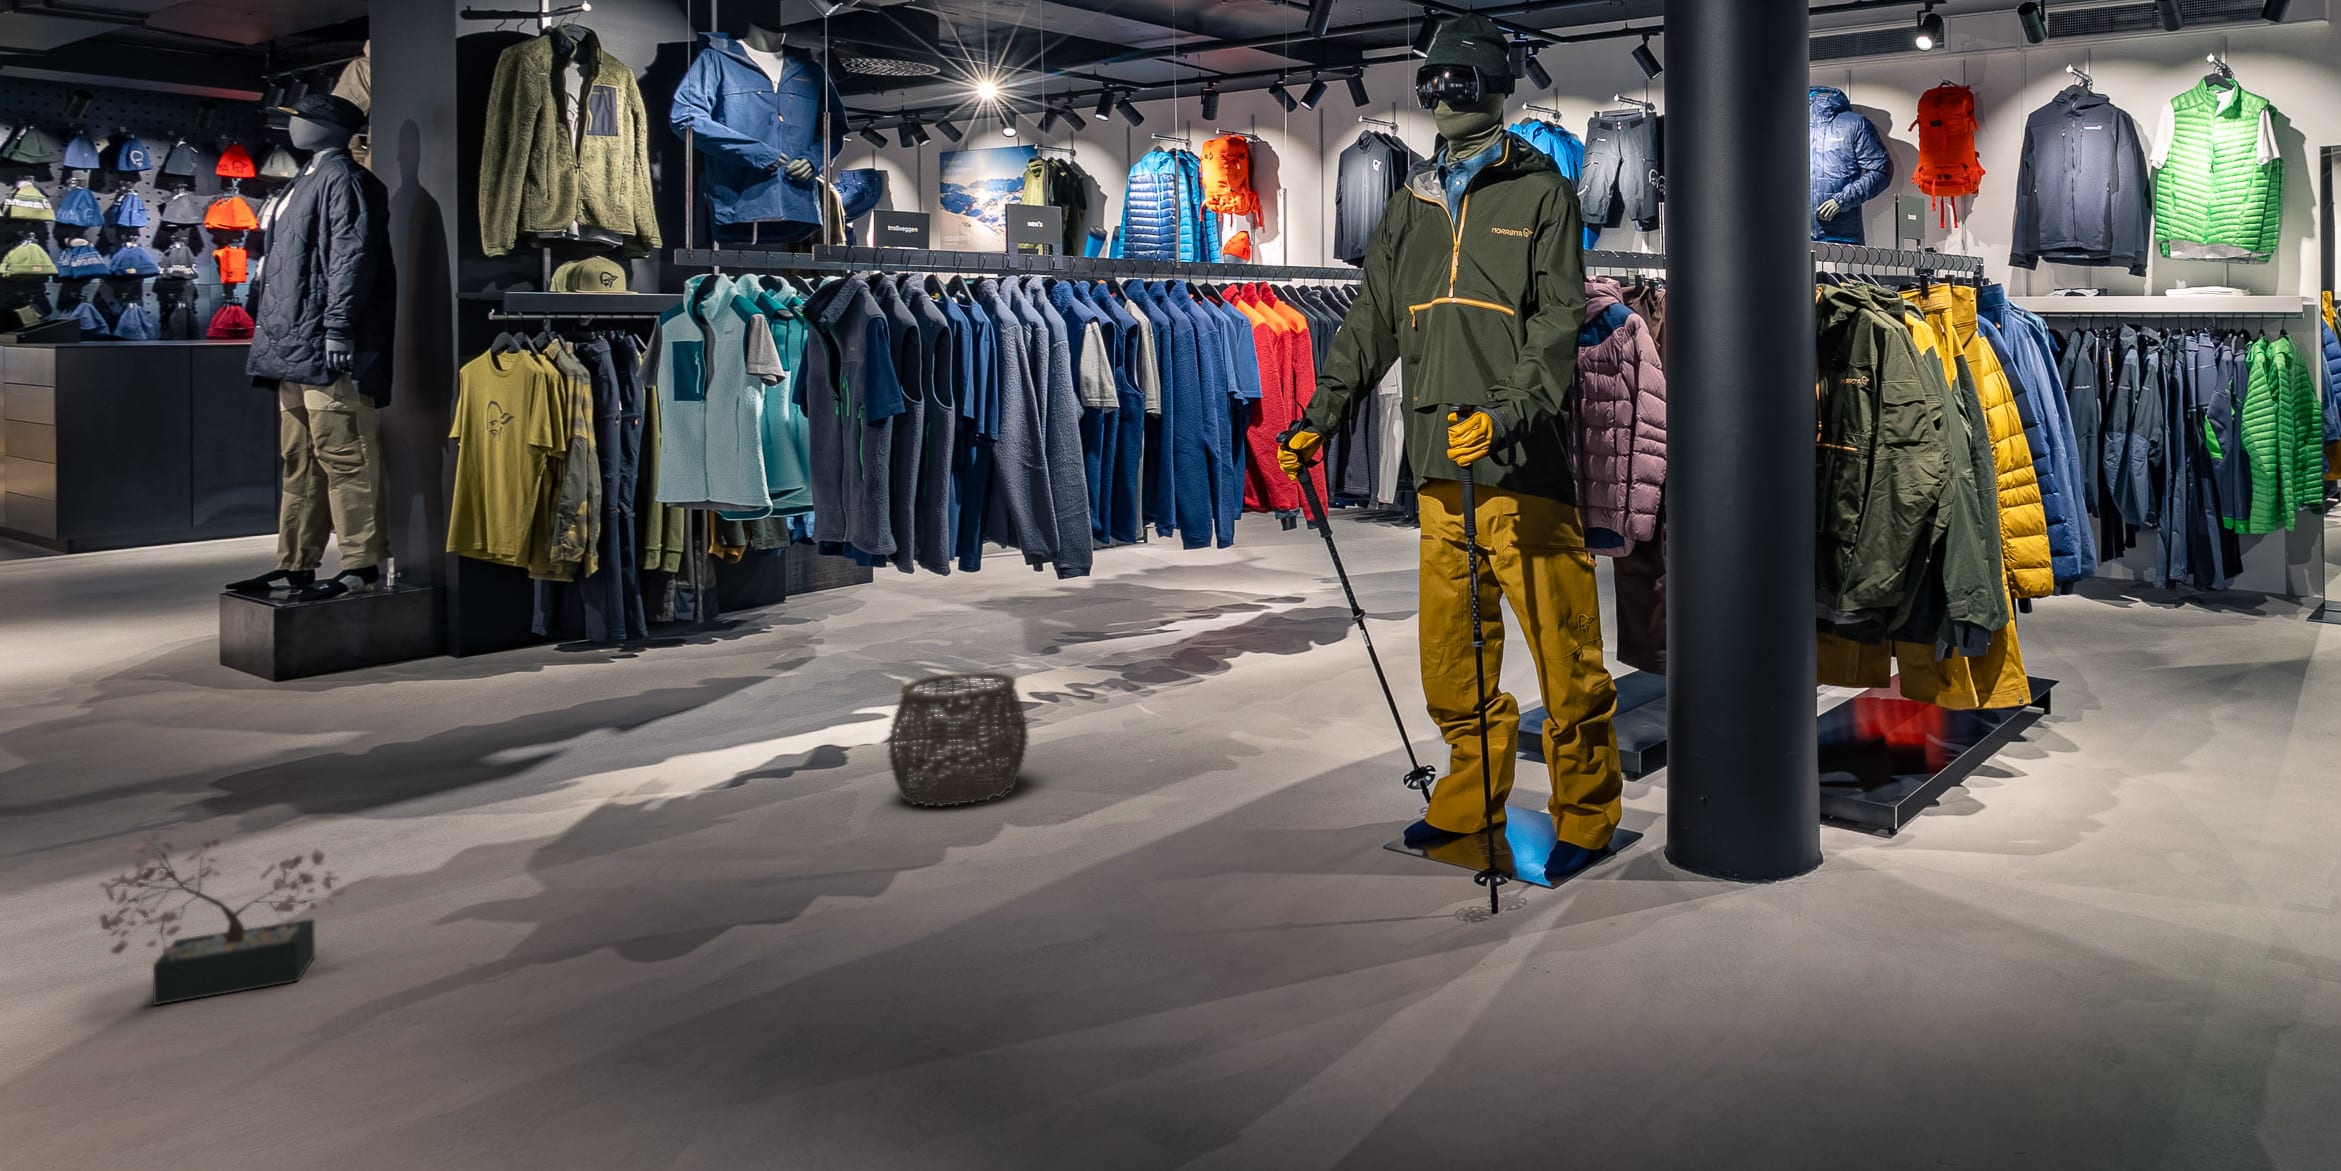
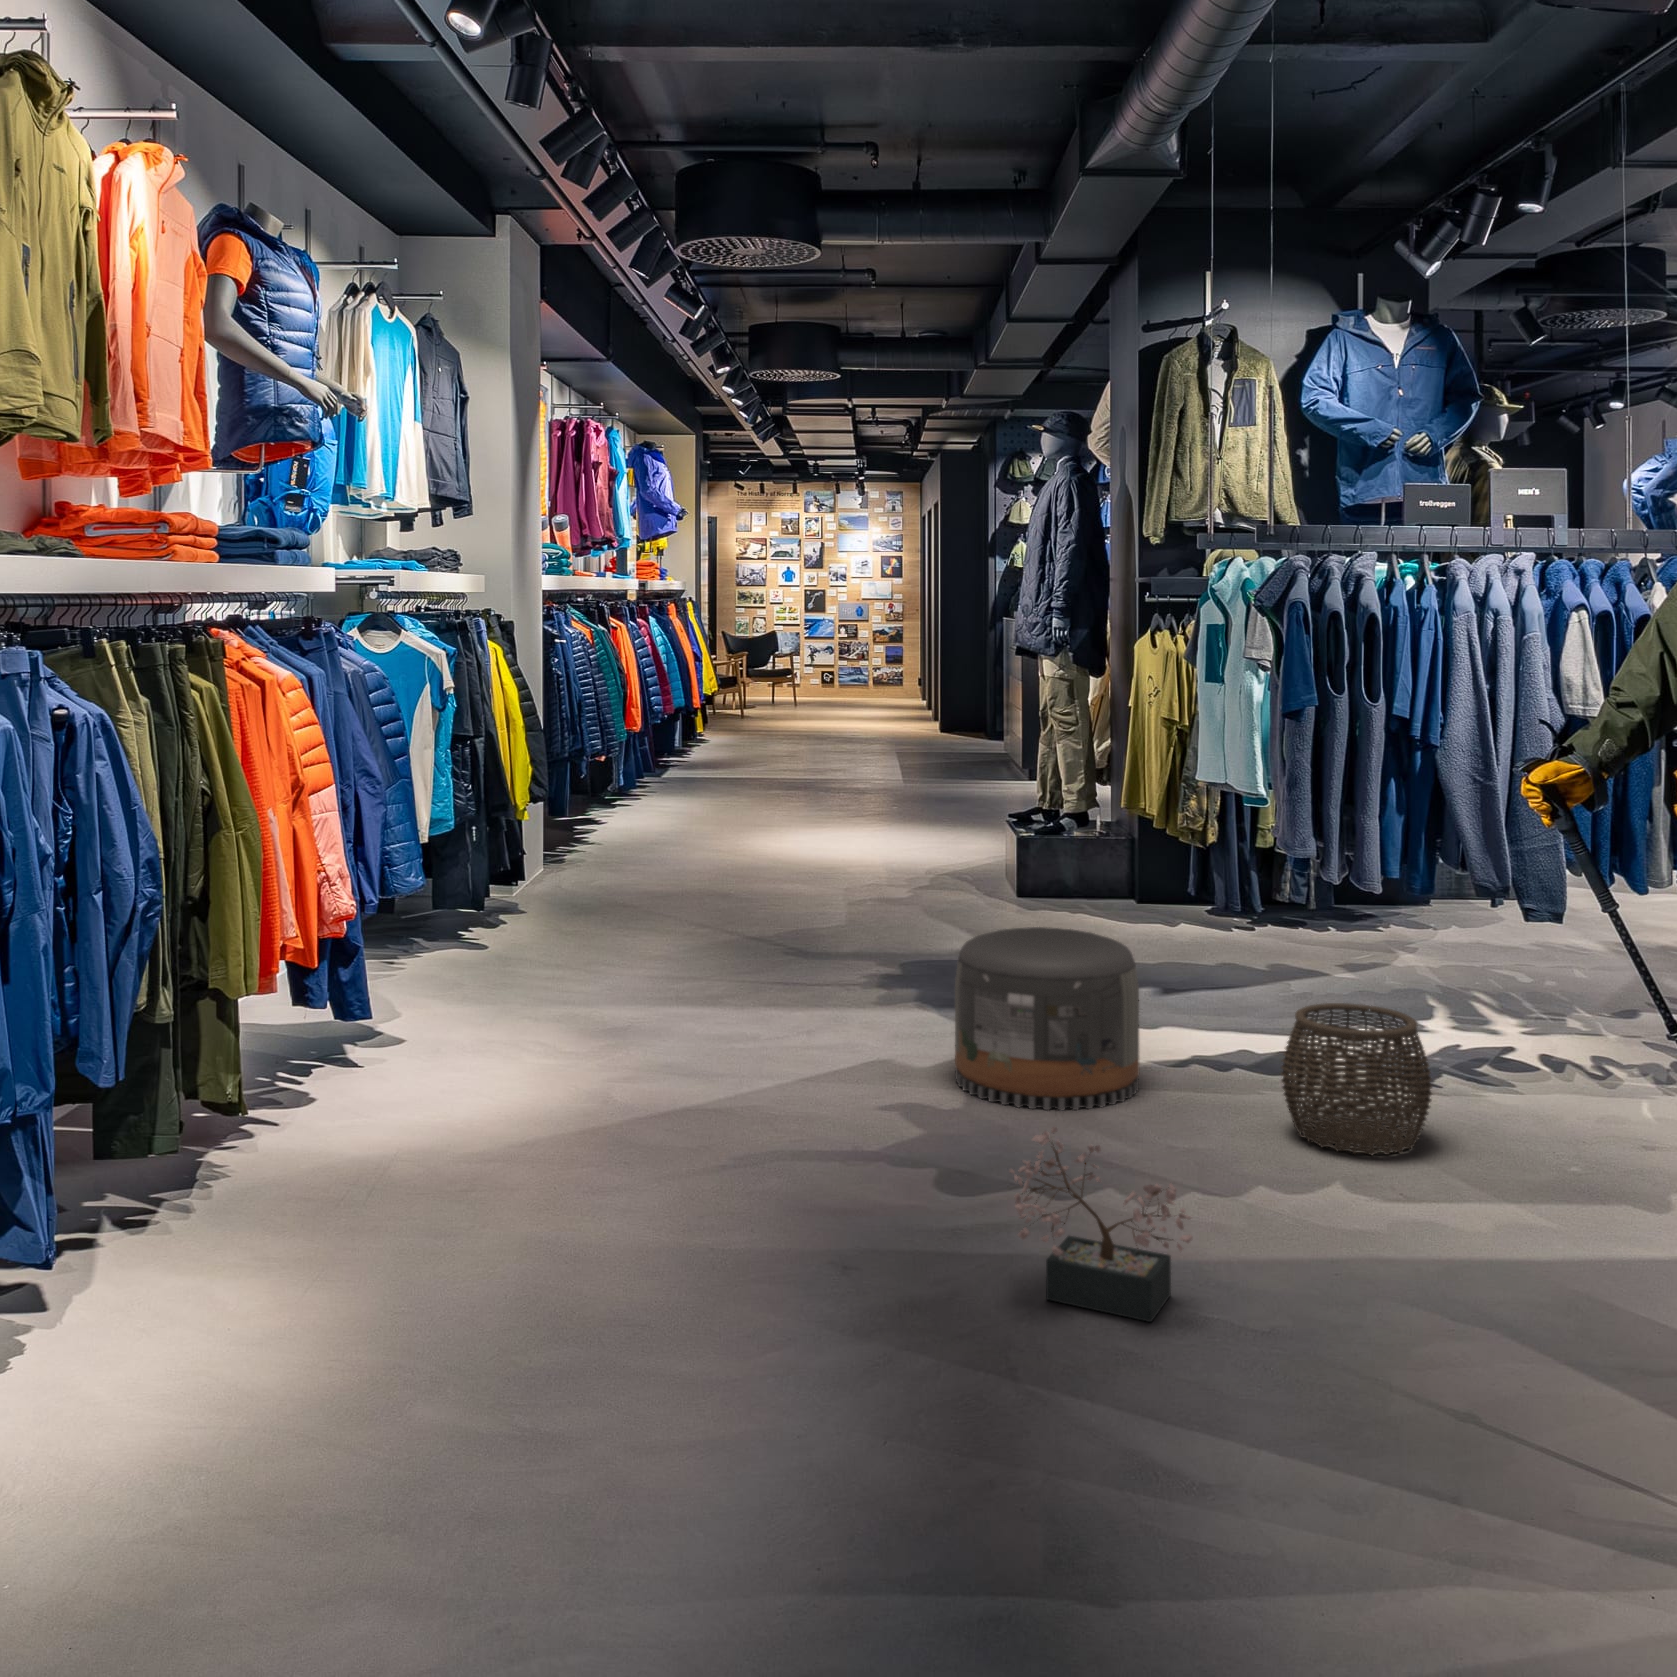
pouf: none [461,663,708,871] -> present [955,927,1139,1110]
decorative plant: present [100,834,345,1005] -> present [1010,1127,1193,1322]

